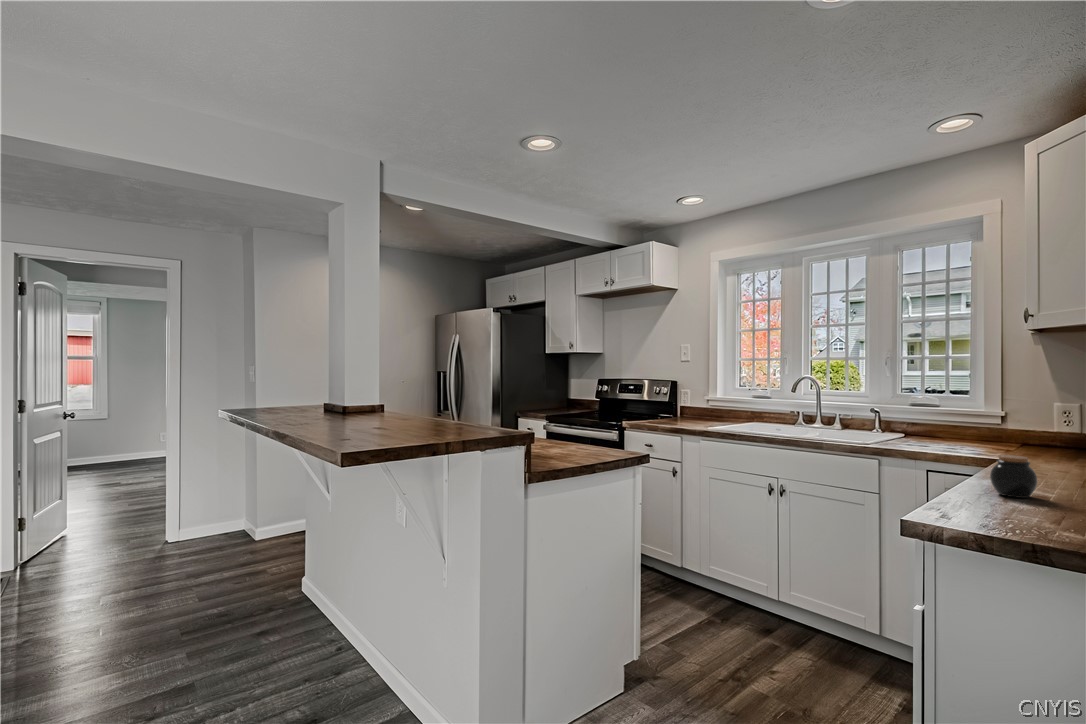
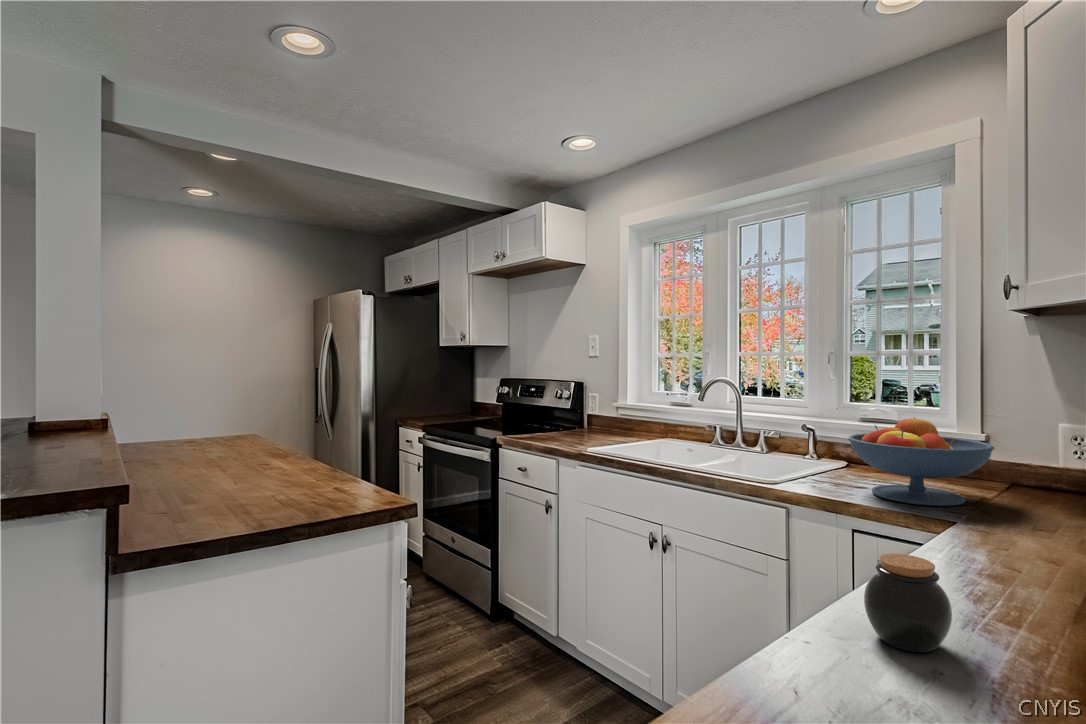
fruit bowl: none [920,400,1020,454] -> present [848,417,994,506]

